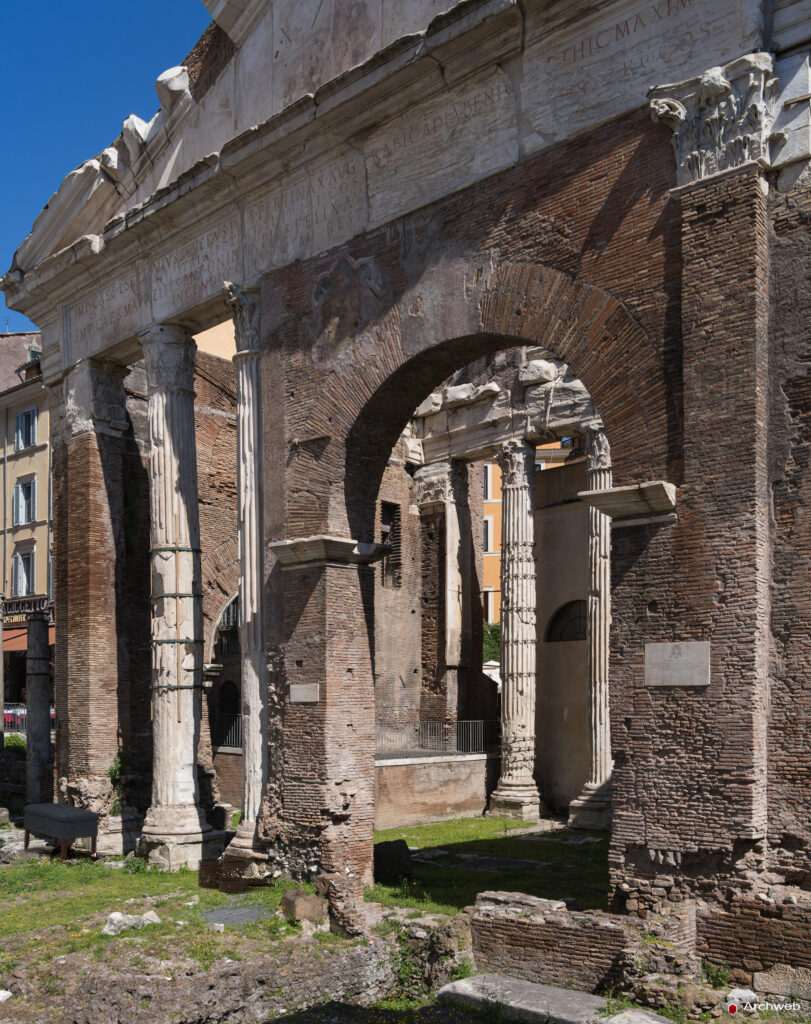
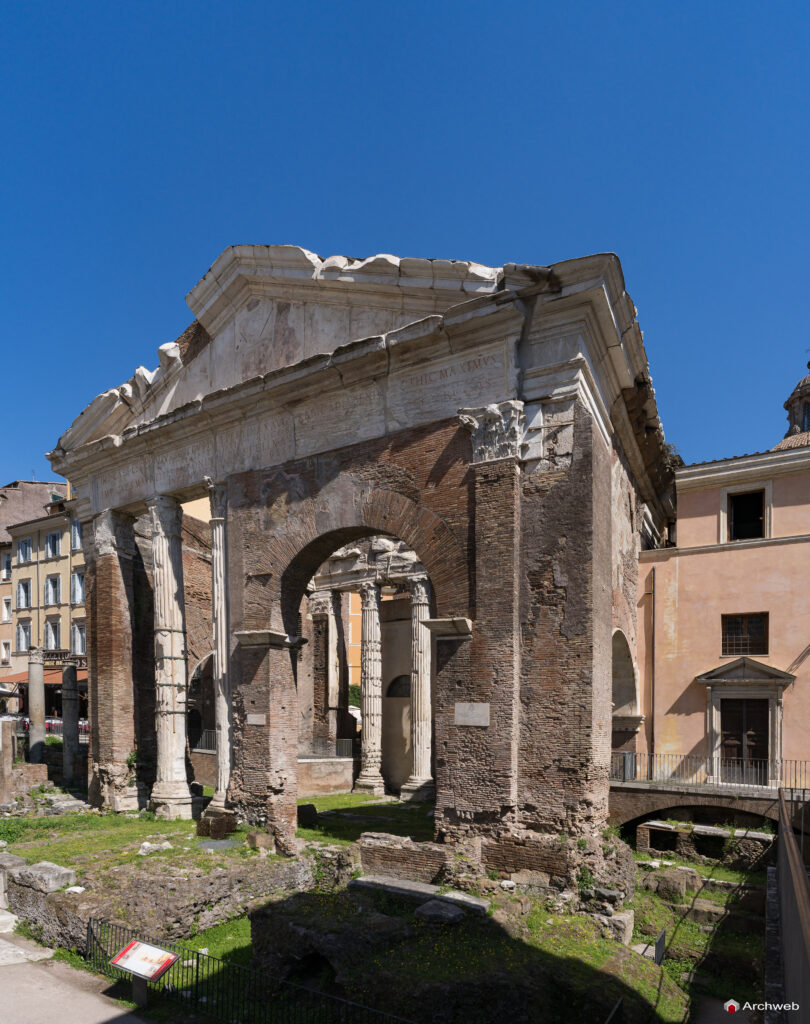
bench: present [24,803,100,860] -> none [71,779,121,818]

